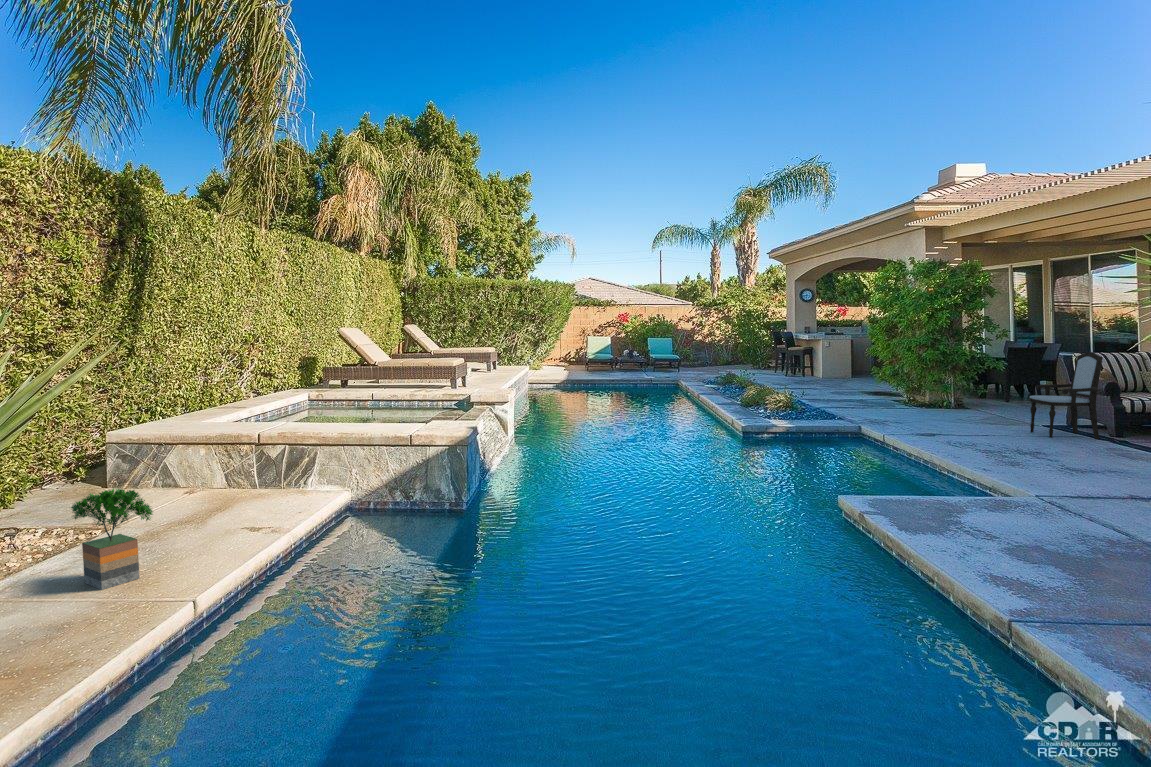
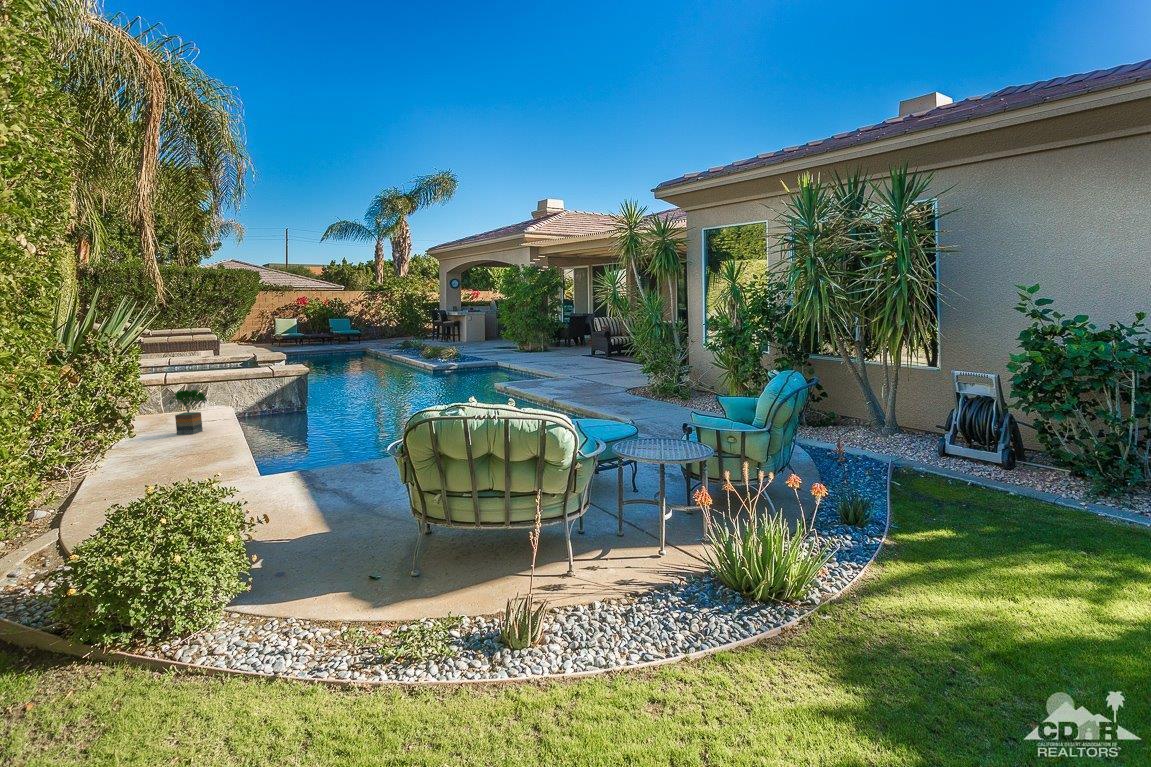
armchair: present [1029,352,1103,439] -> none [575,317,602,359]

